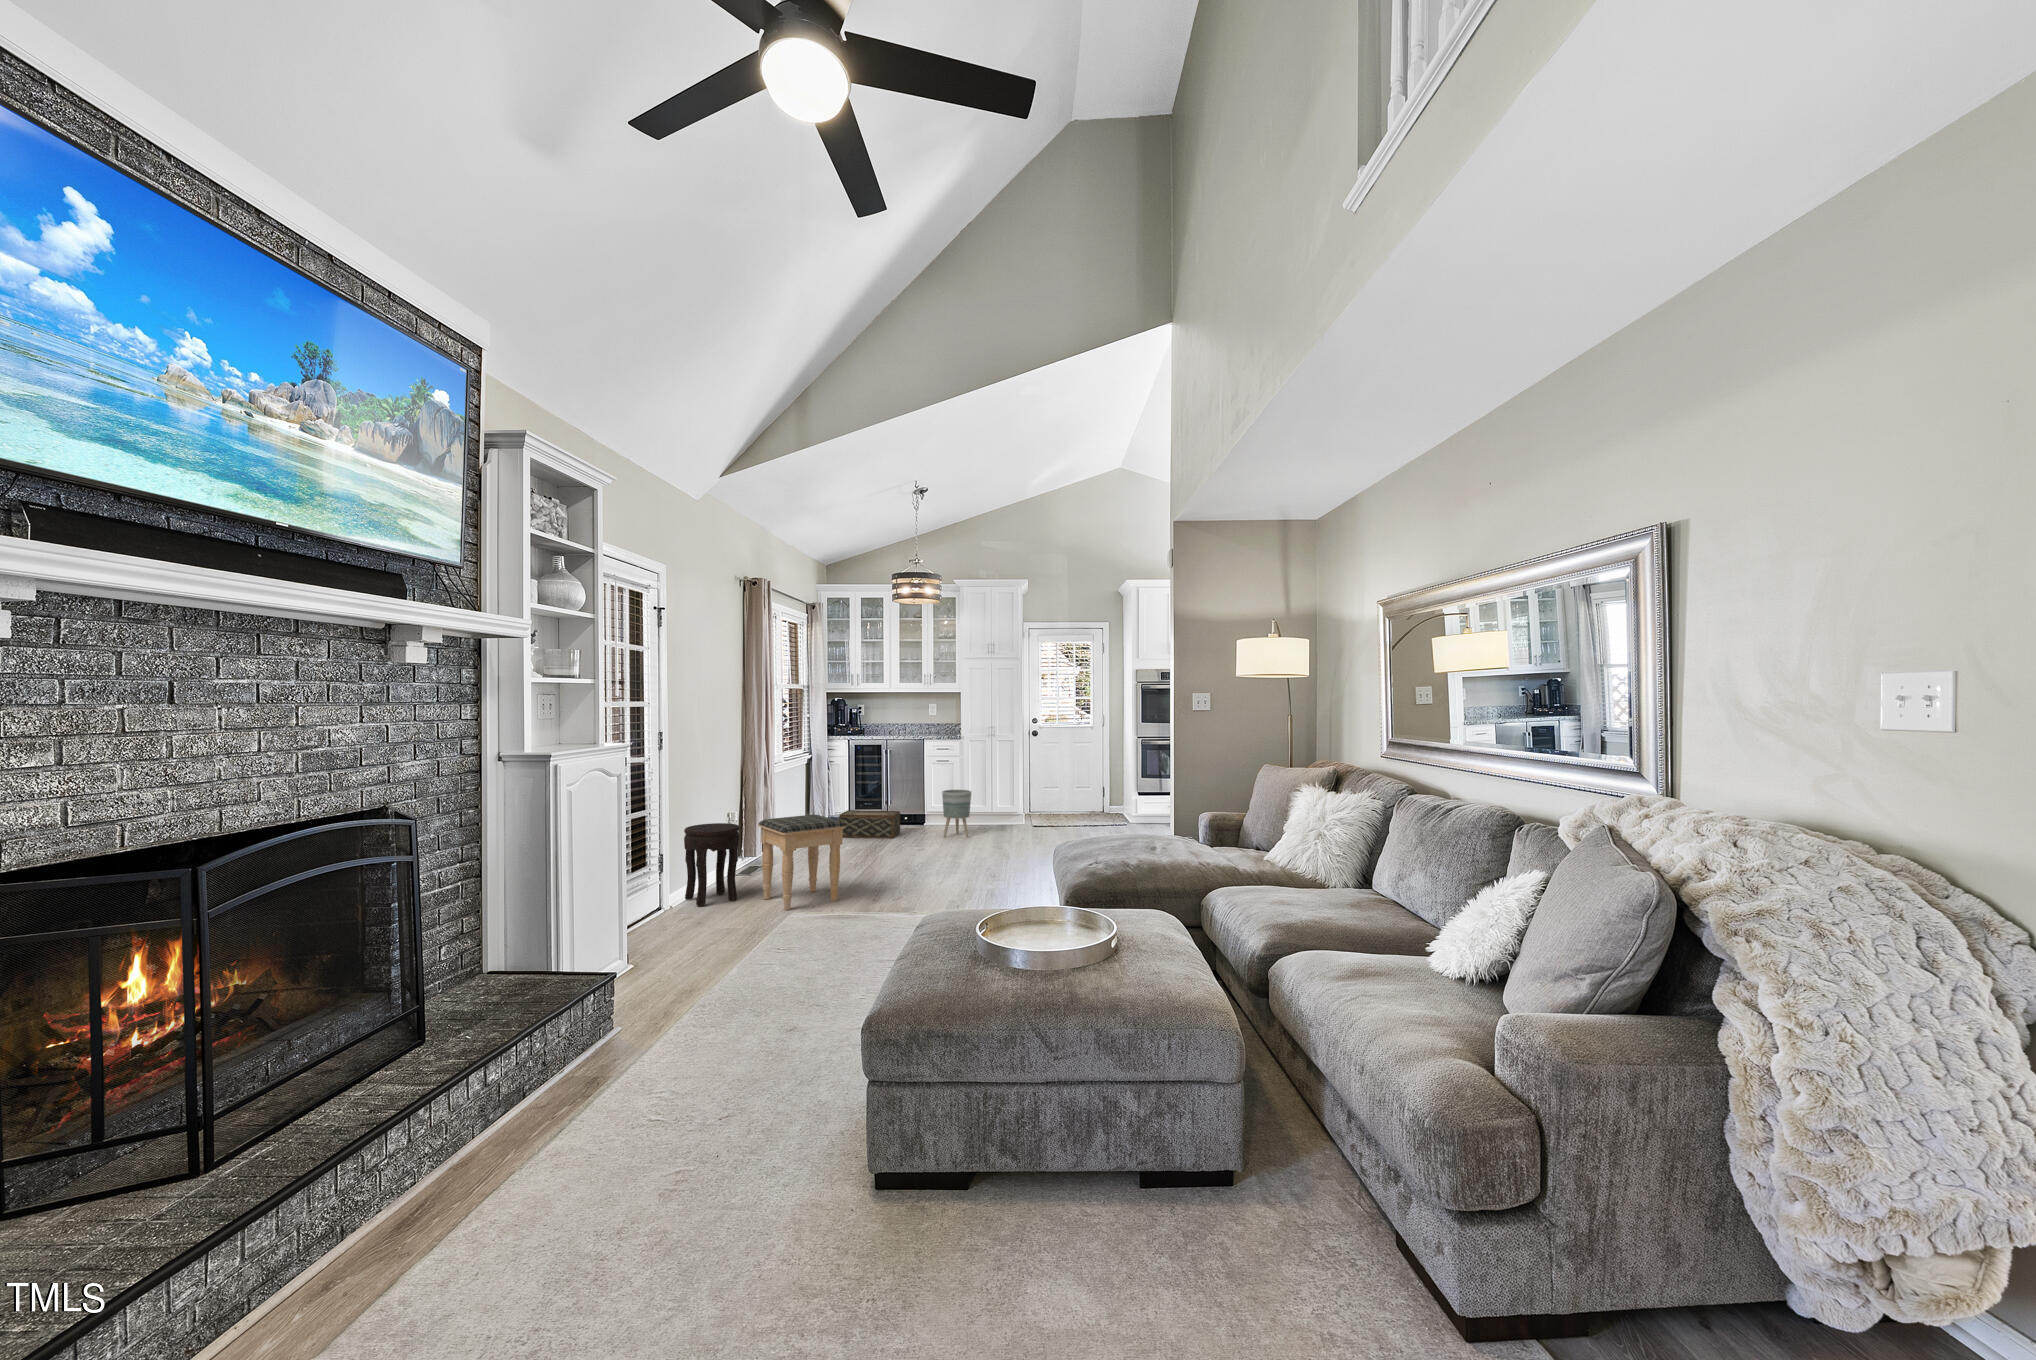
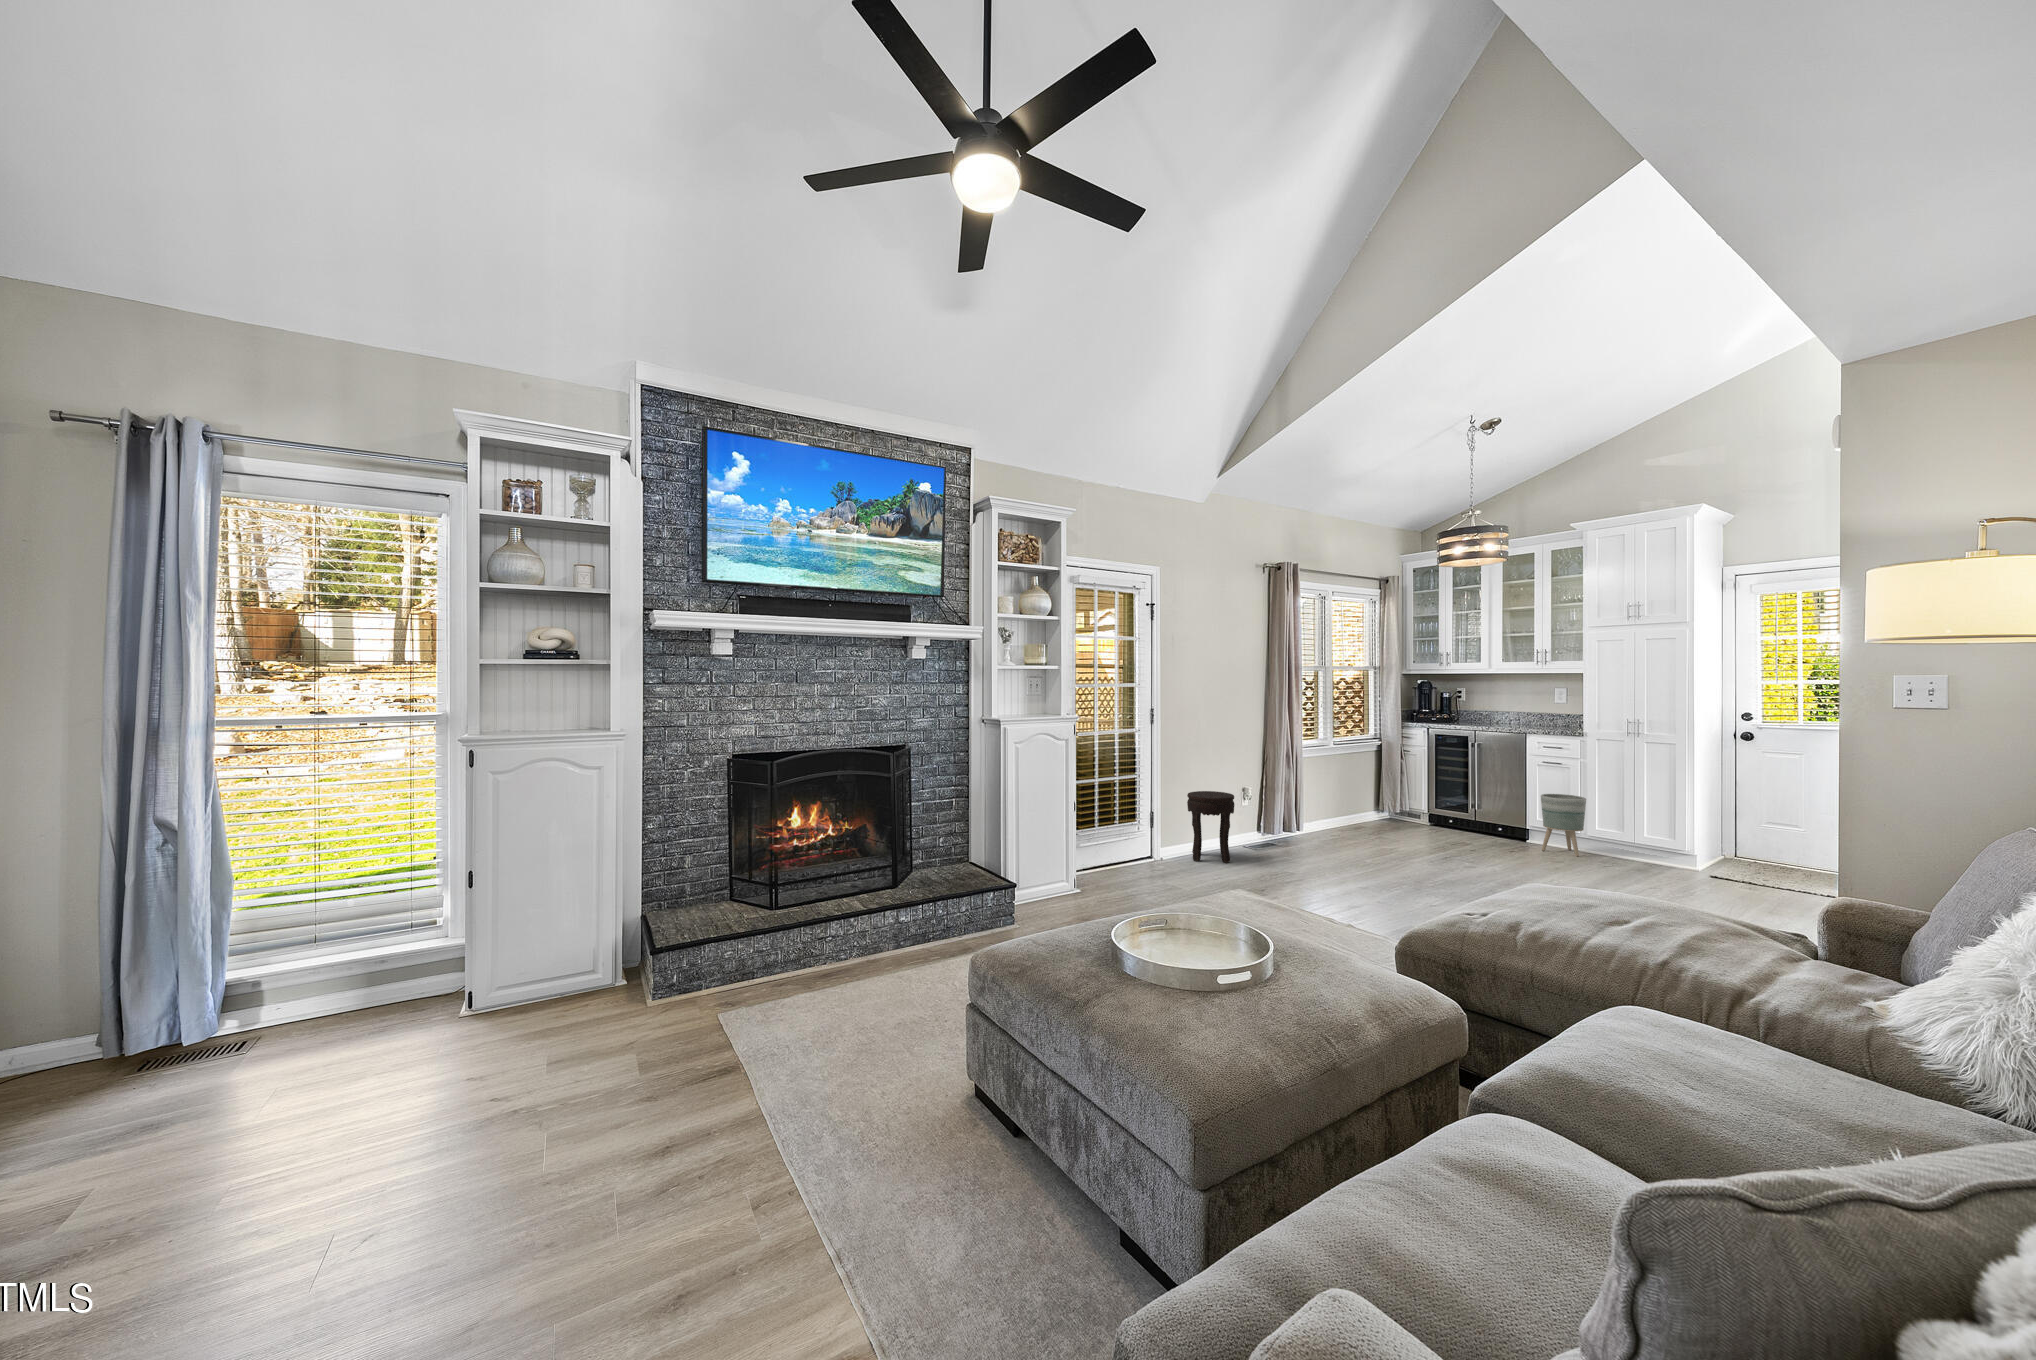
woven basket: present [839,810,900,838] -> none [1411,803,1492,840]
footstool: present [758,815,845,910] -> none [1245,793,1316,884]

